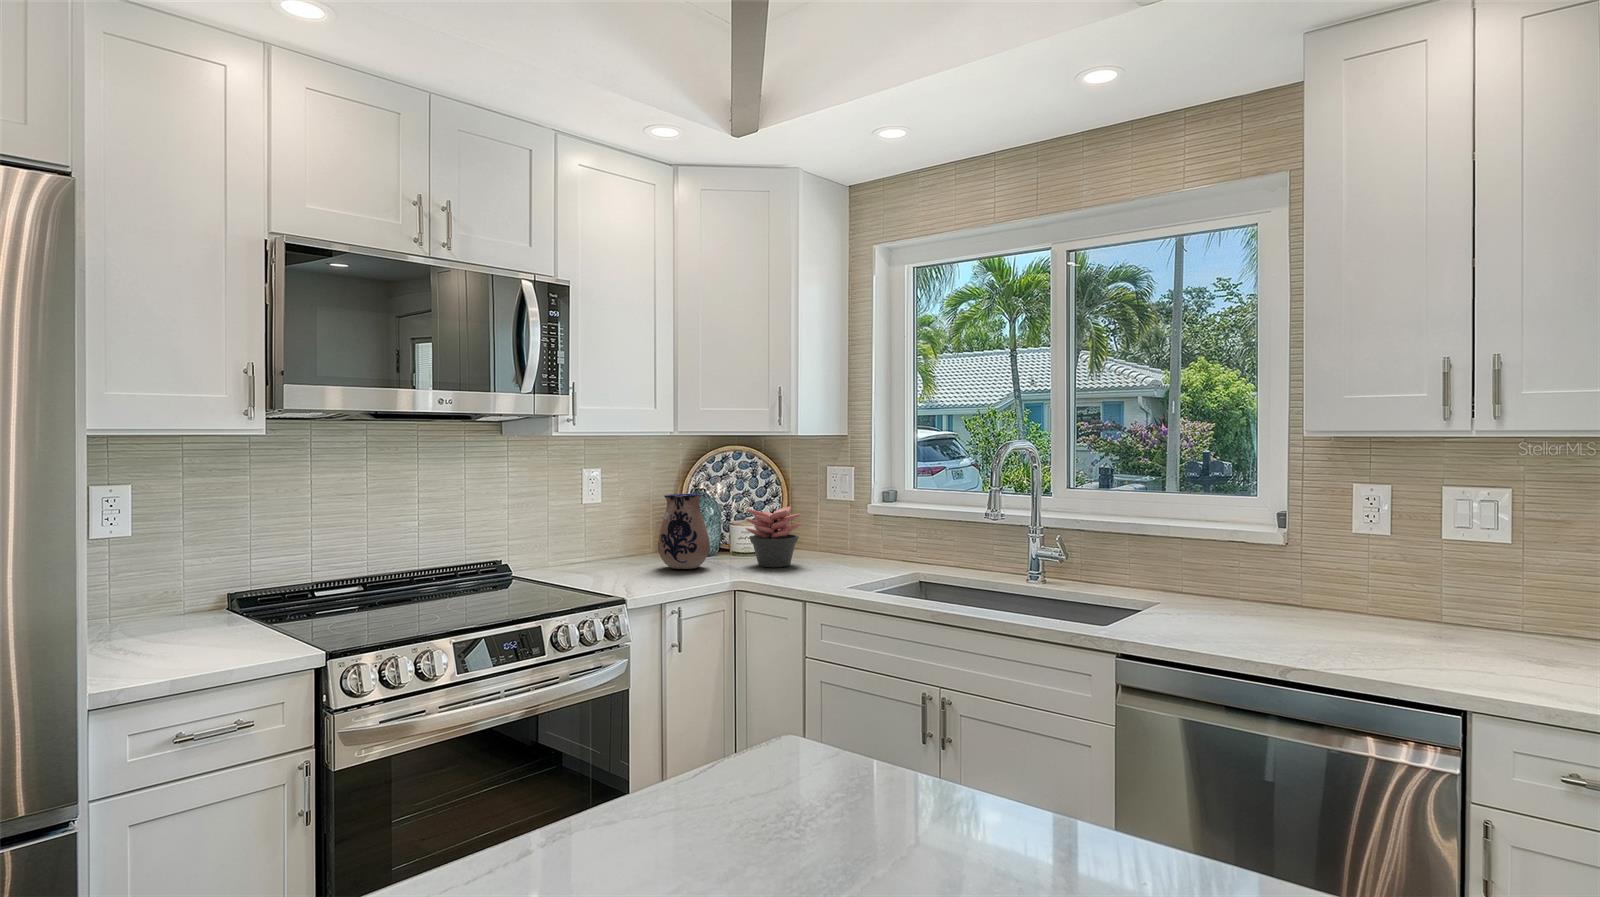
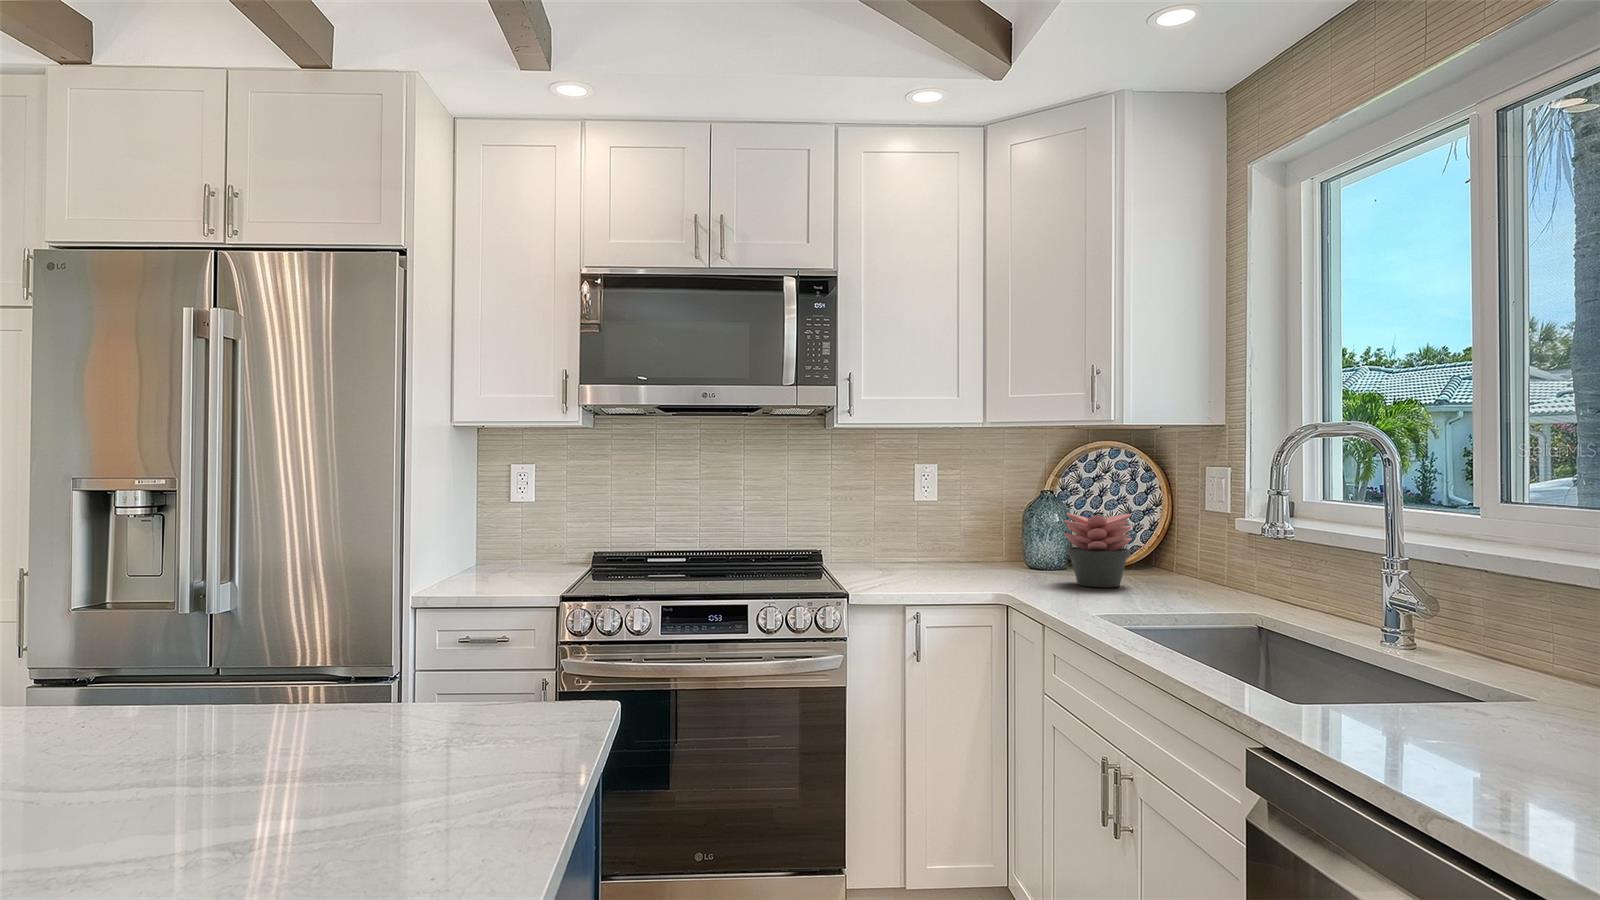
ceramic pitcher: present [658,493,710,569] -> none [960,493,1020,577]

